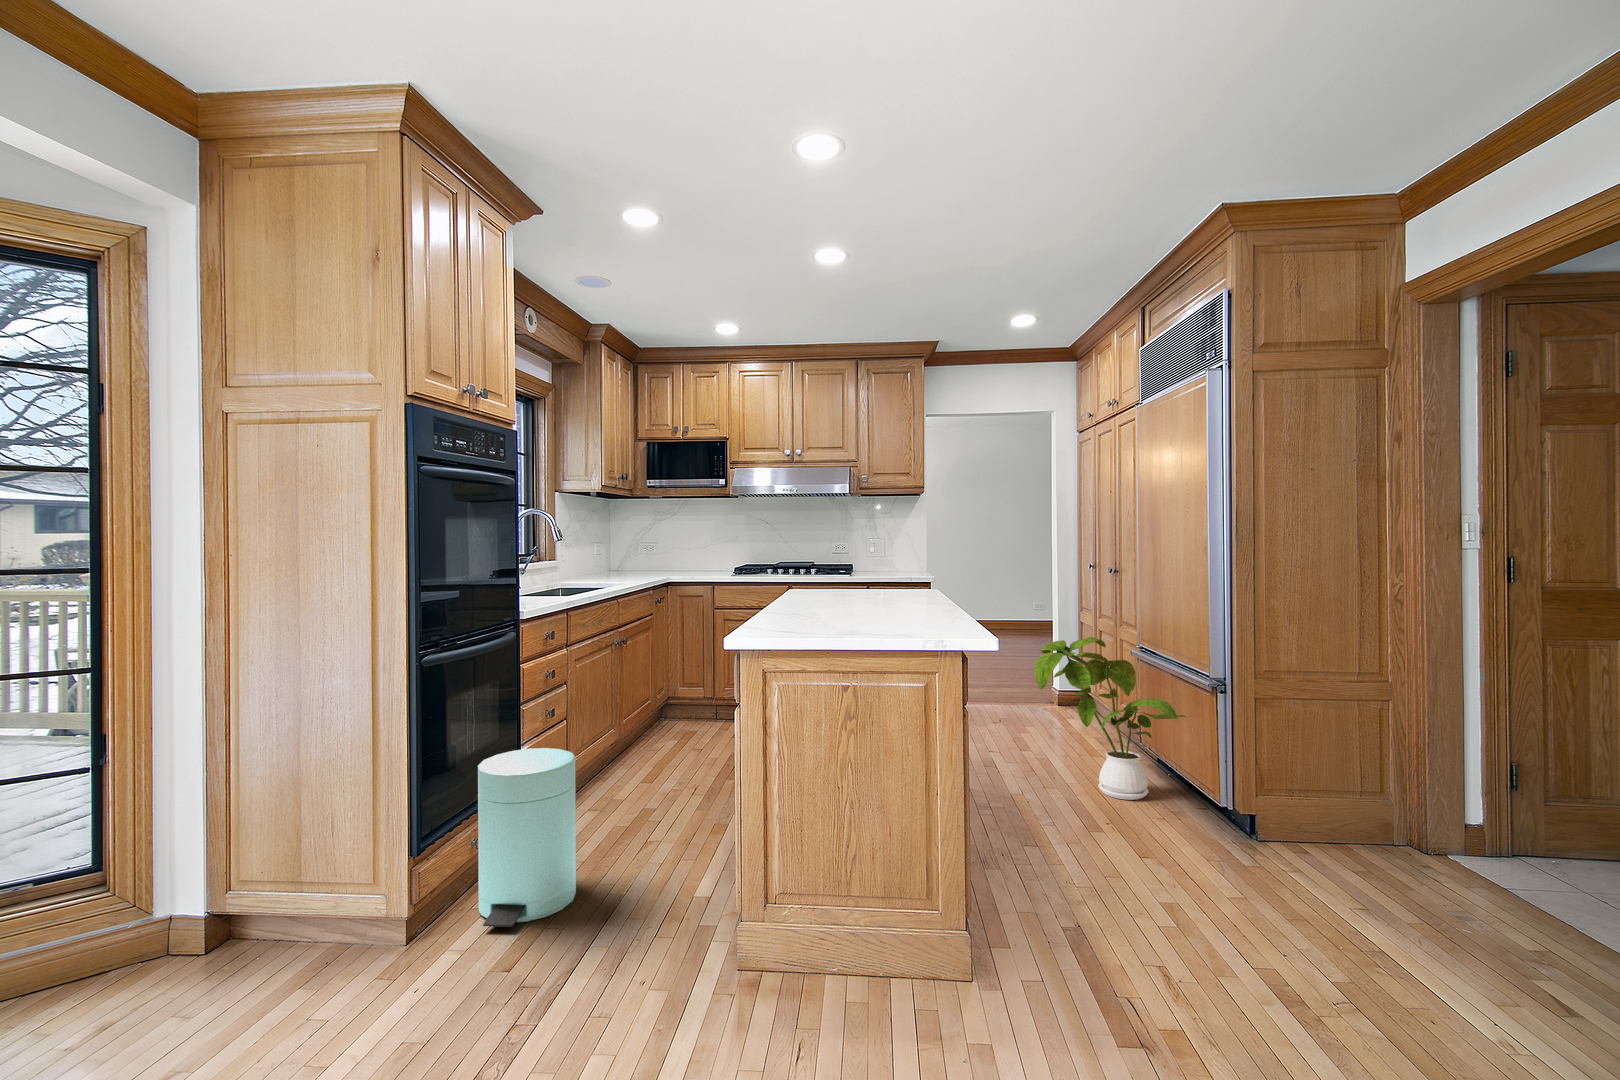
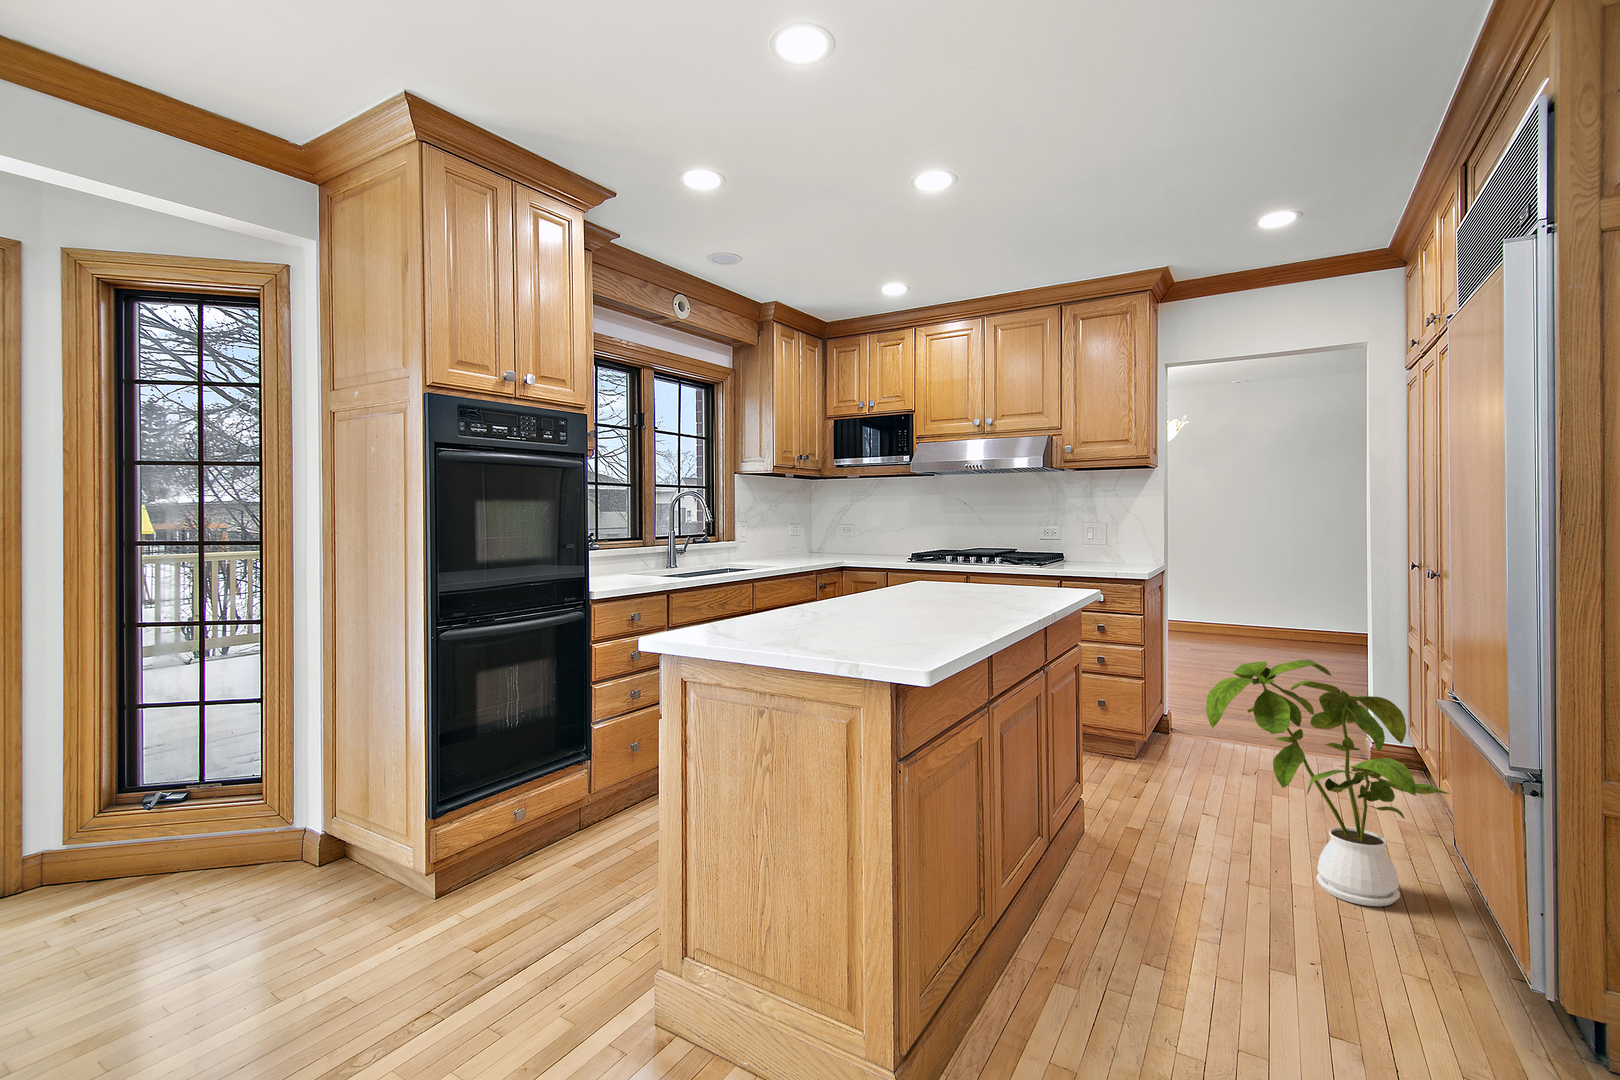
trash can: present [478,748,576,927] -> none [492,730,600,902]

